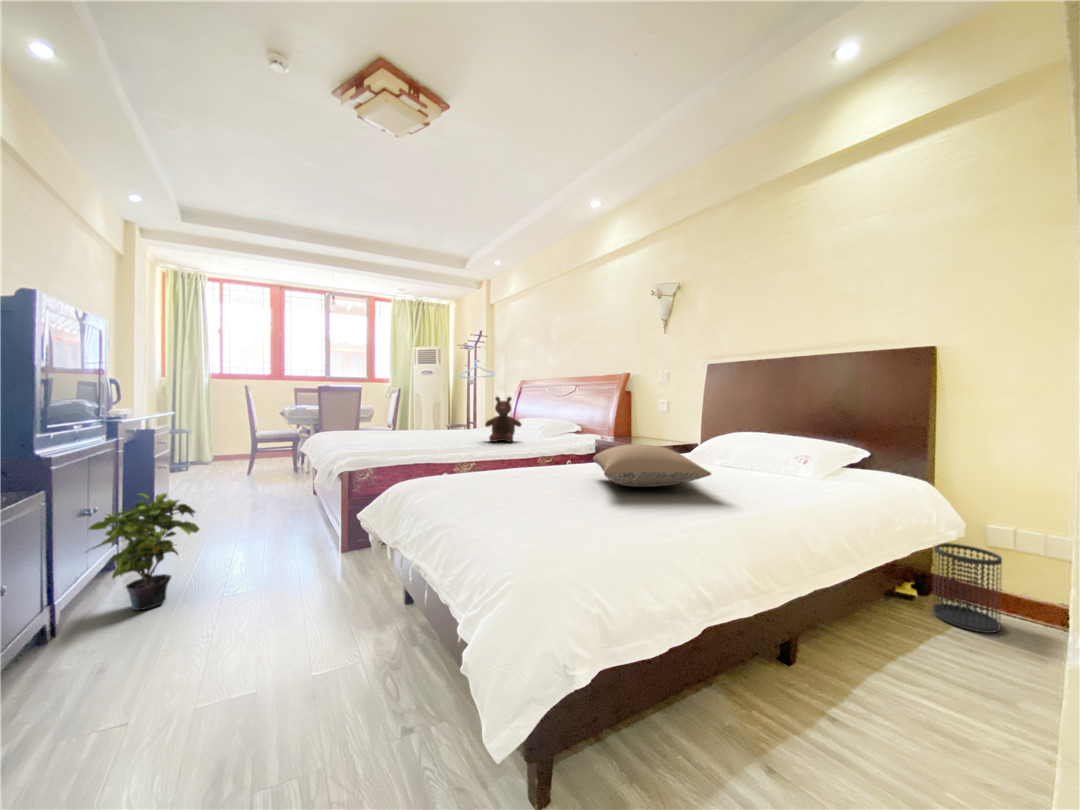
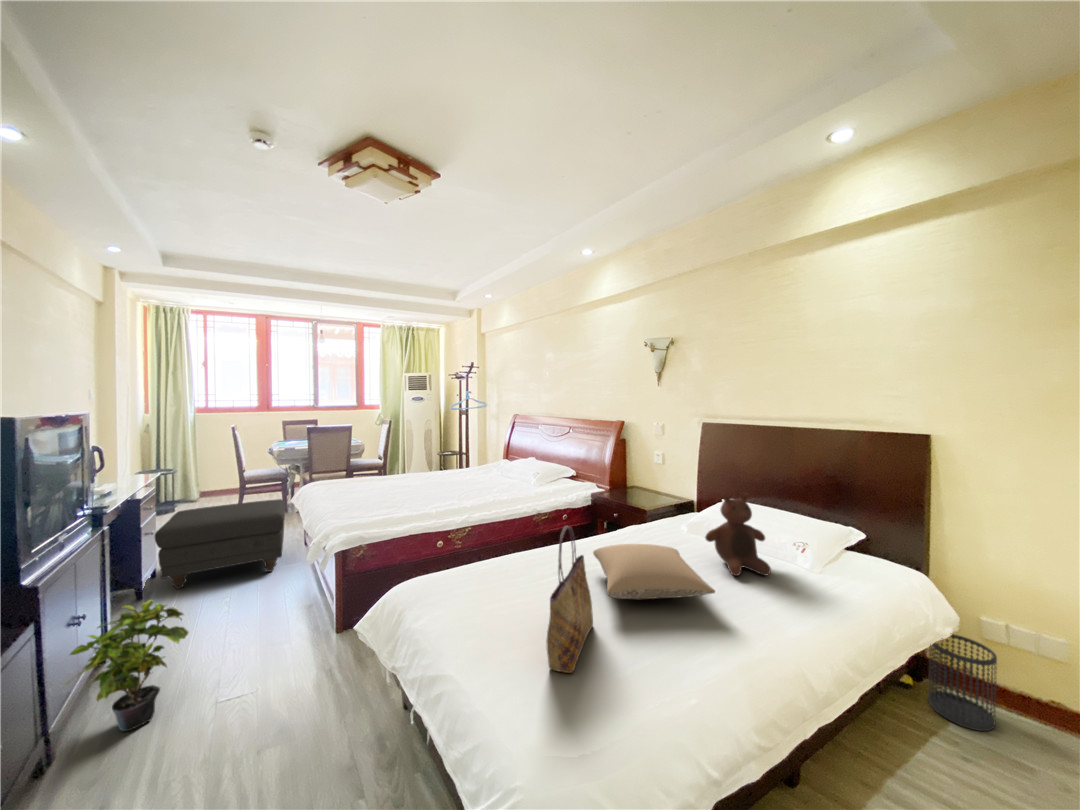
tote bag: none [541,392,589,519] -> present [547,526,593,673]
stuffed bear: present [485,397,521,442] -> present [705,492,771,576]
ottoman: none [169,447,295,521] -> present [155,499,286,589]

